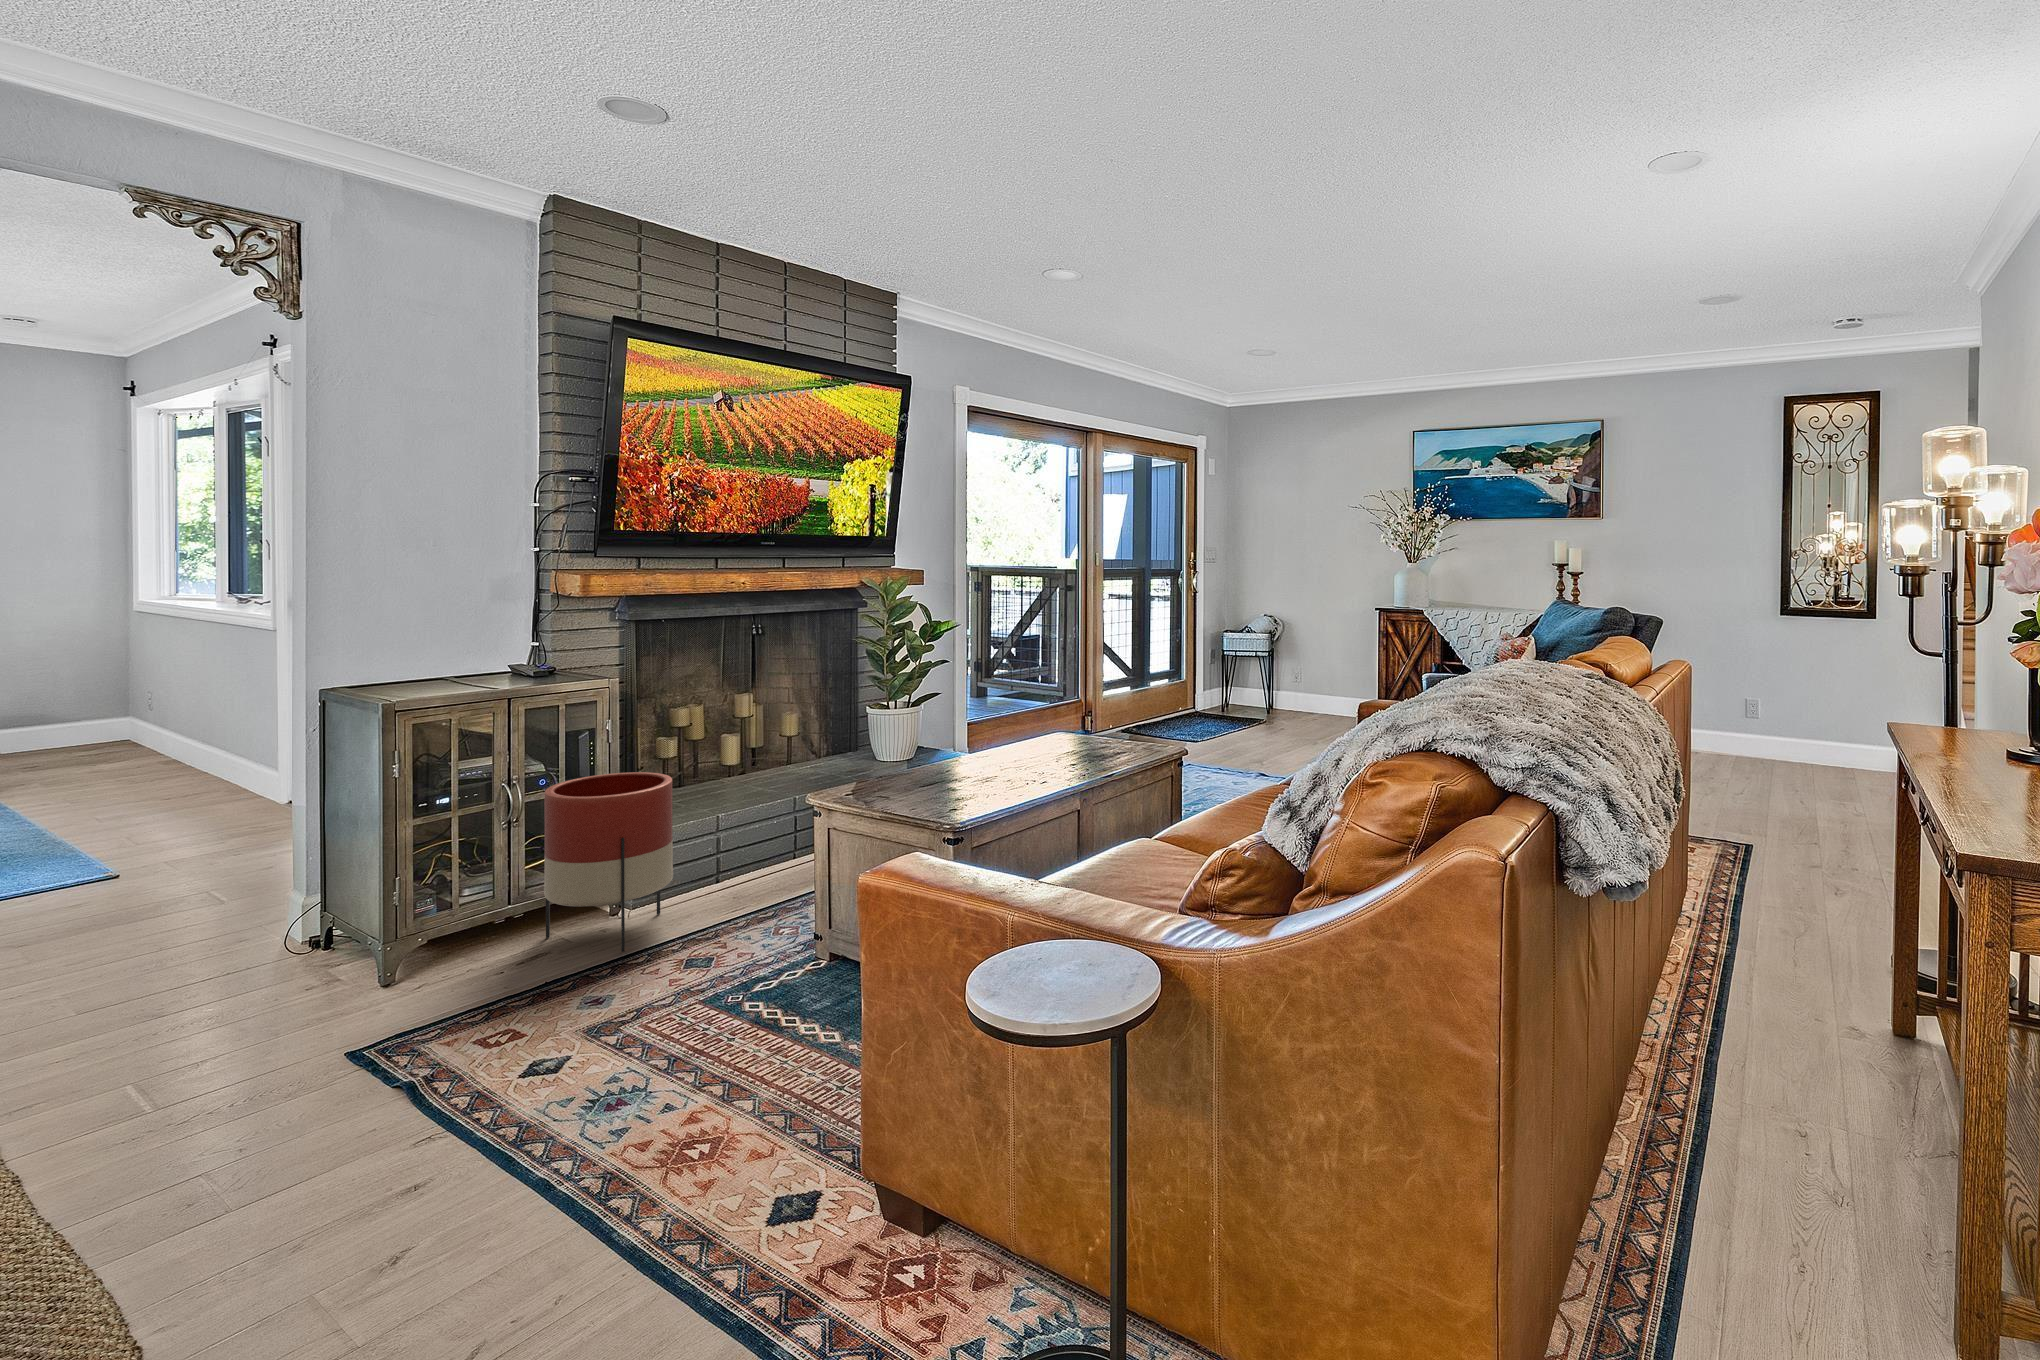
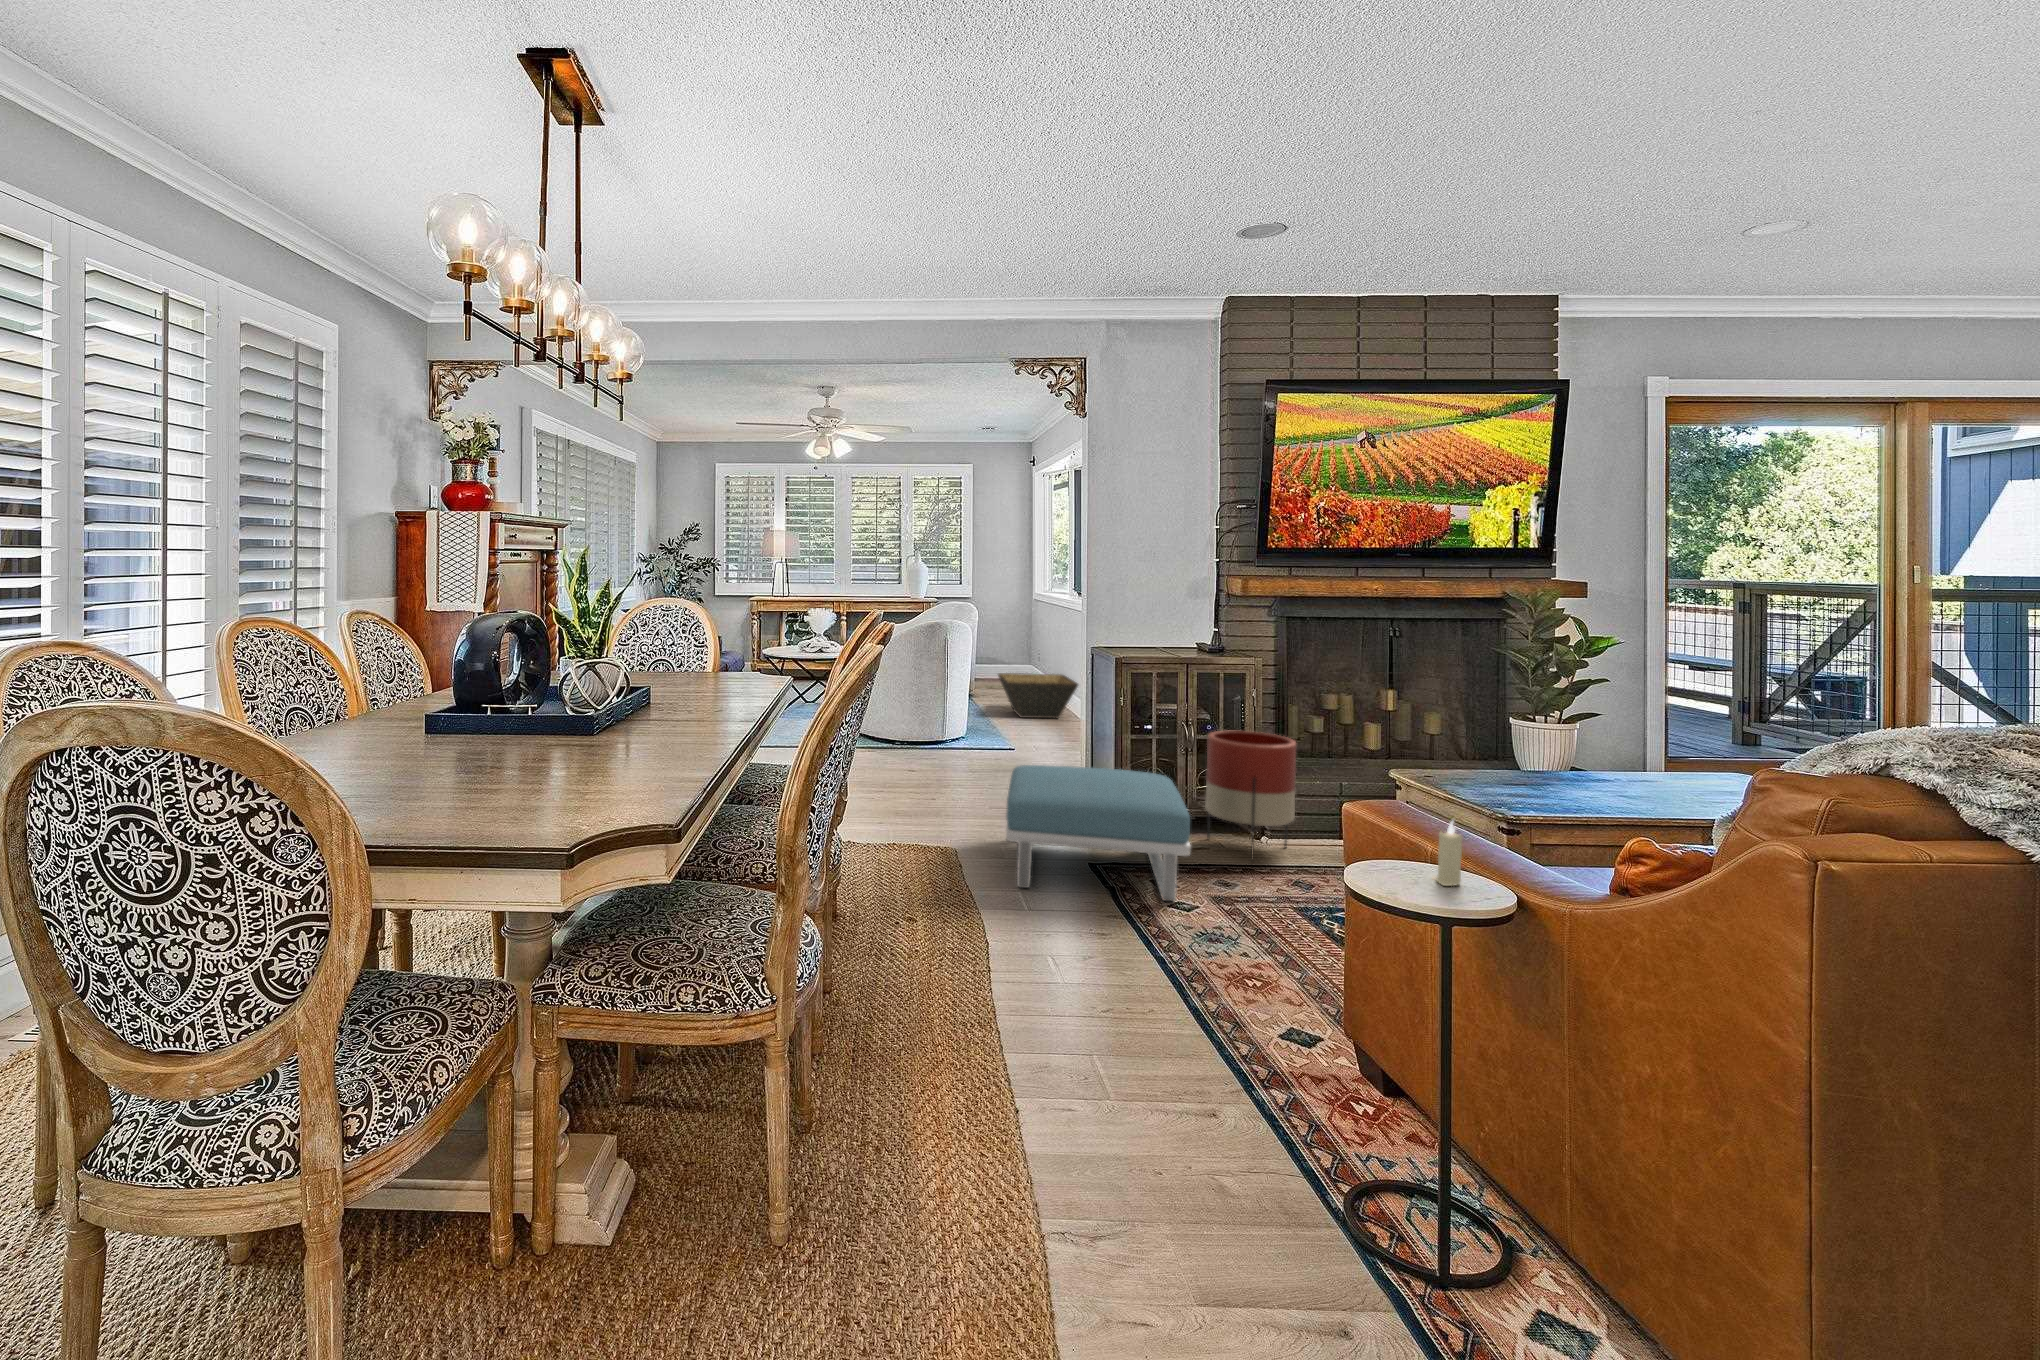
basket: none [73,732,263,818] -> present [998,673,1078,719]
footstool: none [160,870,554,1167] -> present [1006,765,1191,902]
candle: none [1053,876,1085,968] -> present [1436,821,1462,886]

